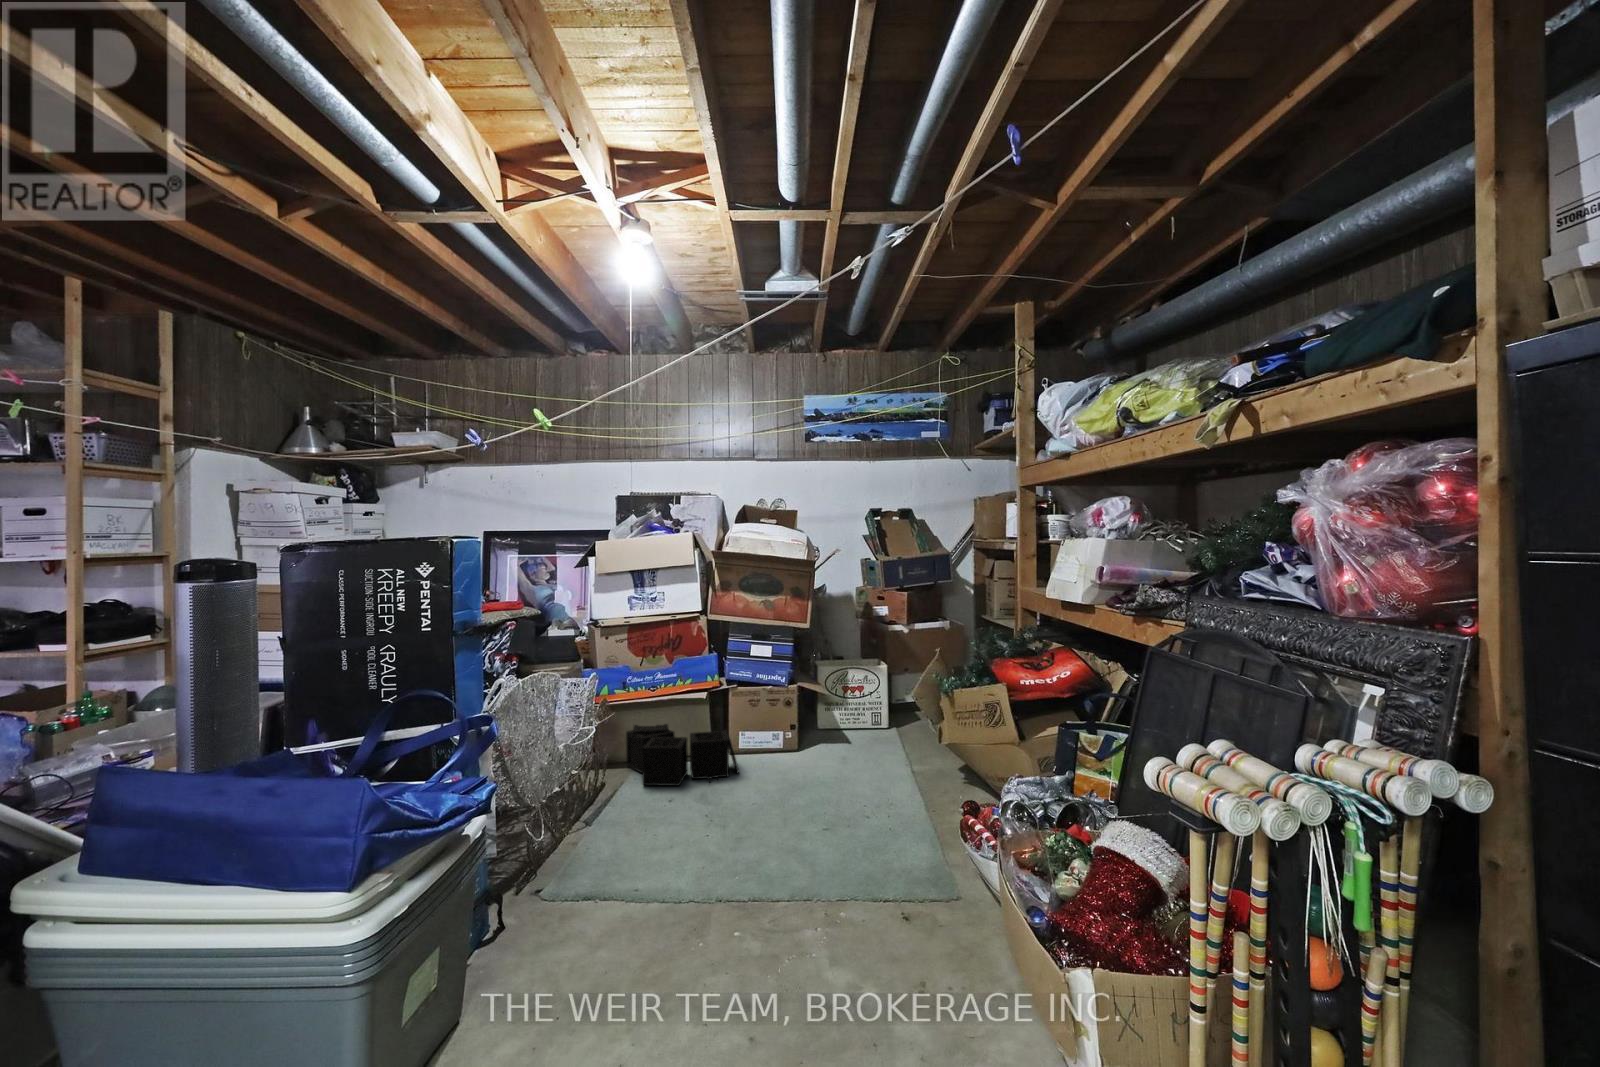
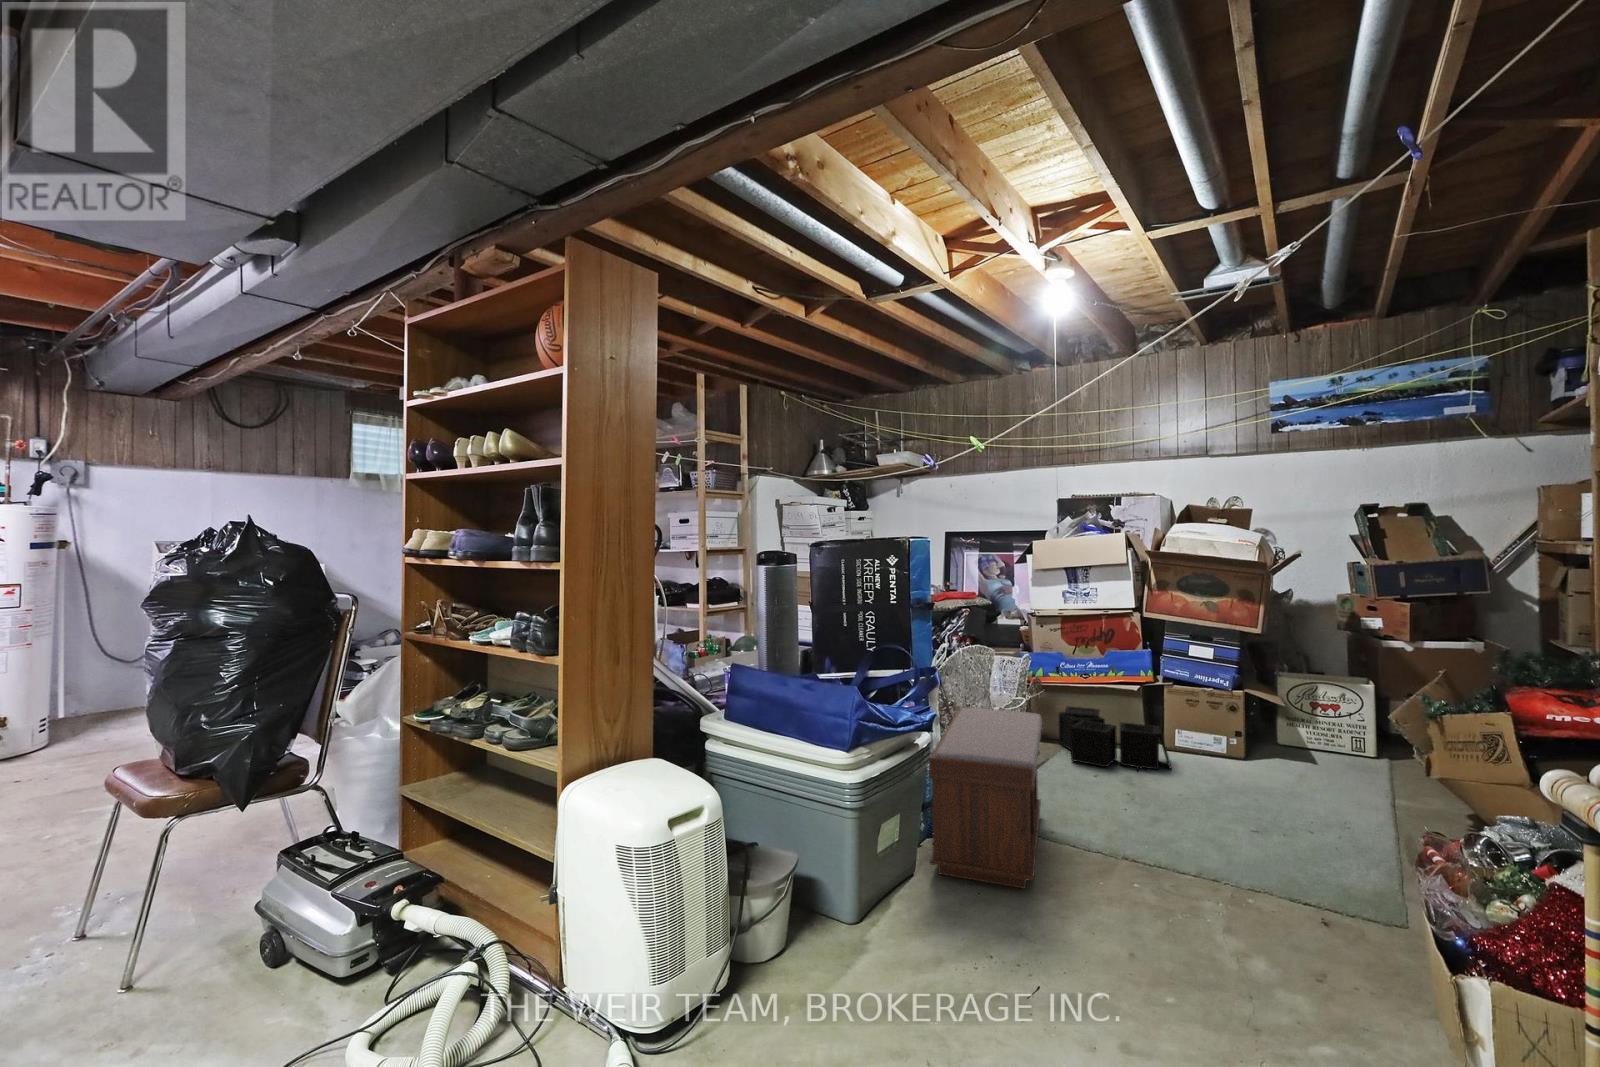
bench: none [484,747,628,1002] -> present [929,708,1042,889]

